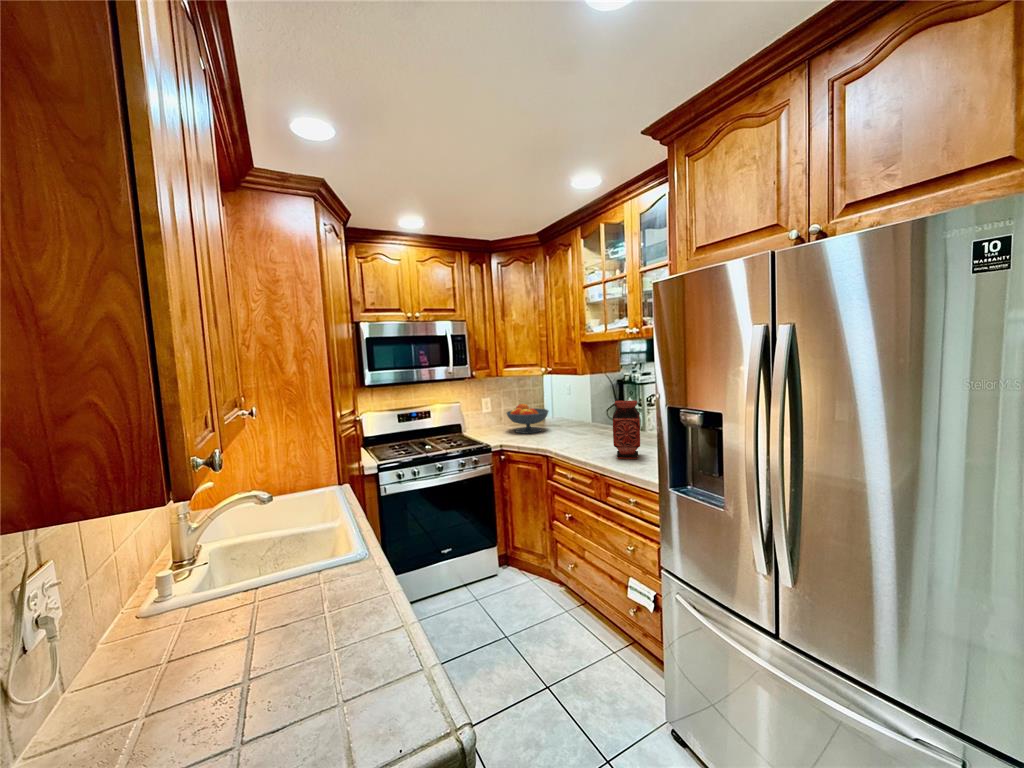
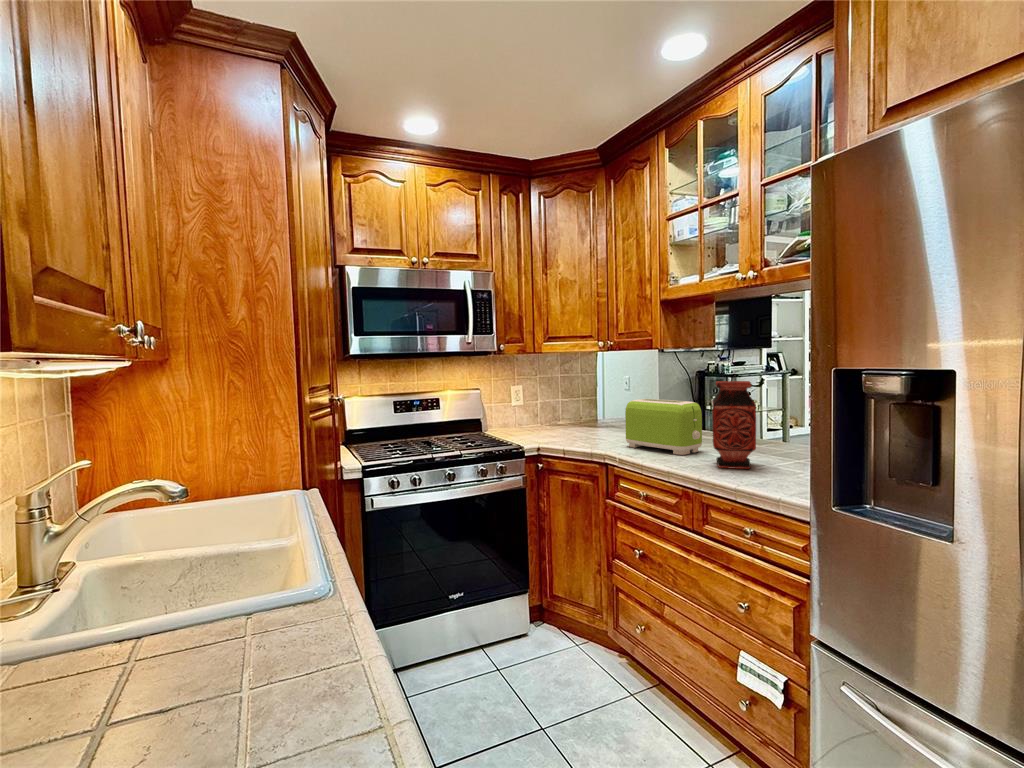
fruit bowl: present [507,404,548,433] -> none [546,393,607,435]
toaster: none [559,409,610,449] -> present [625,399,702,455]

